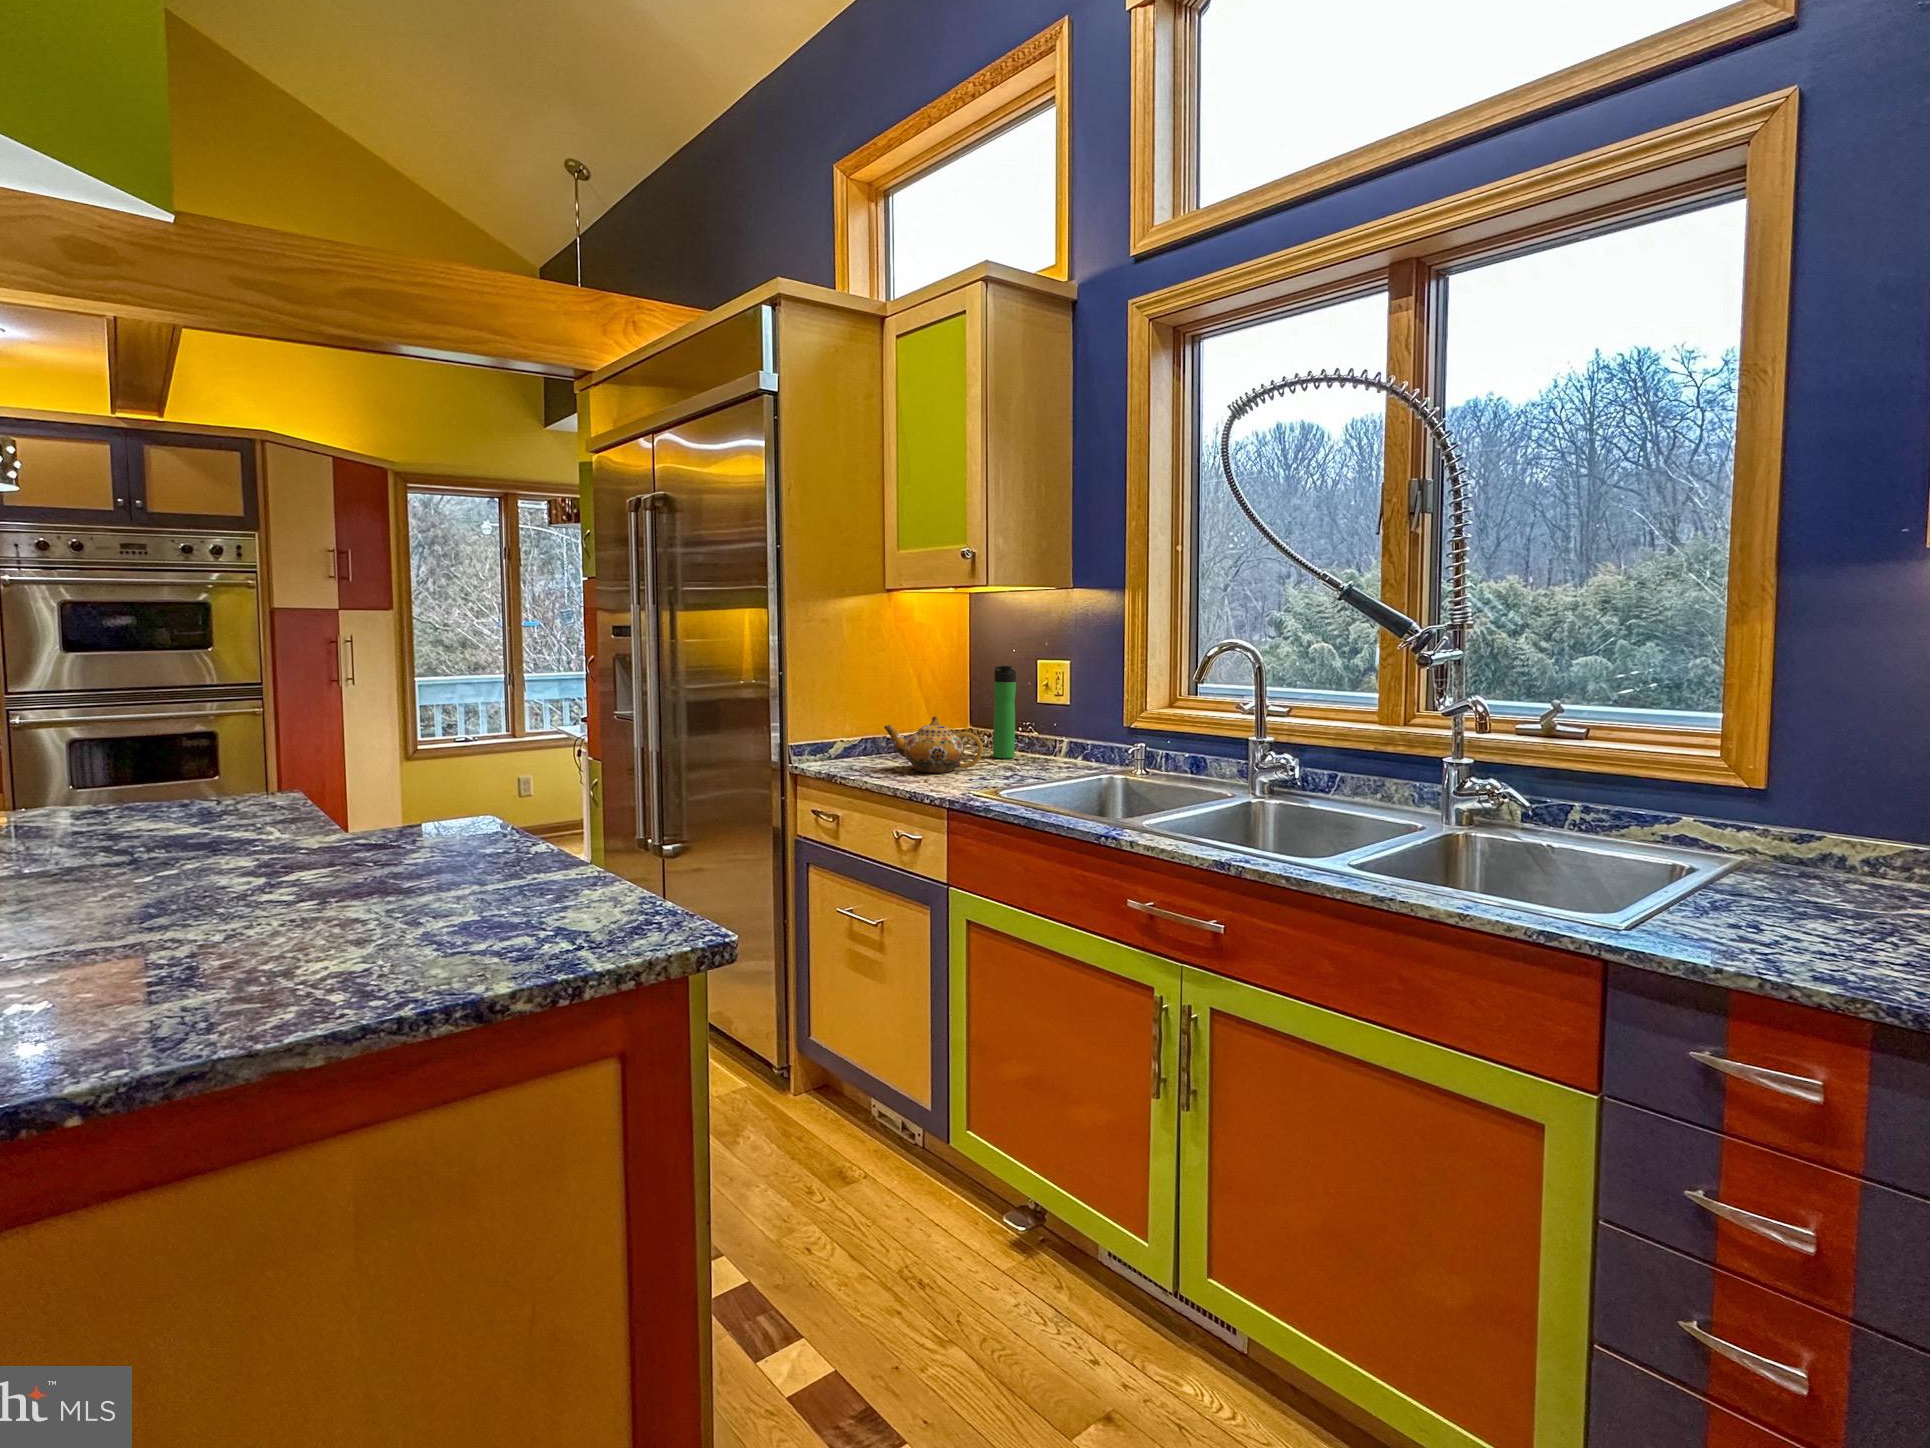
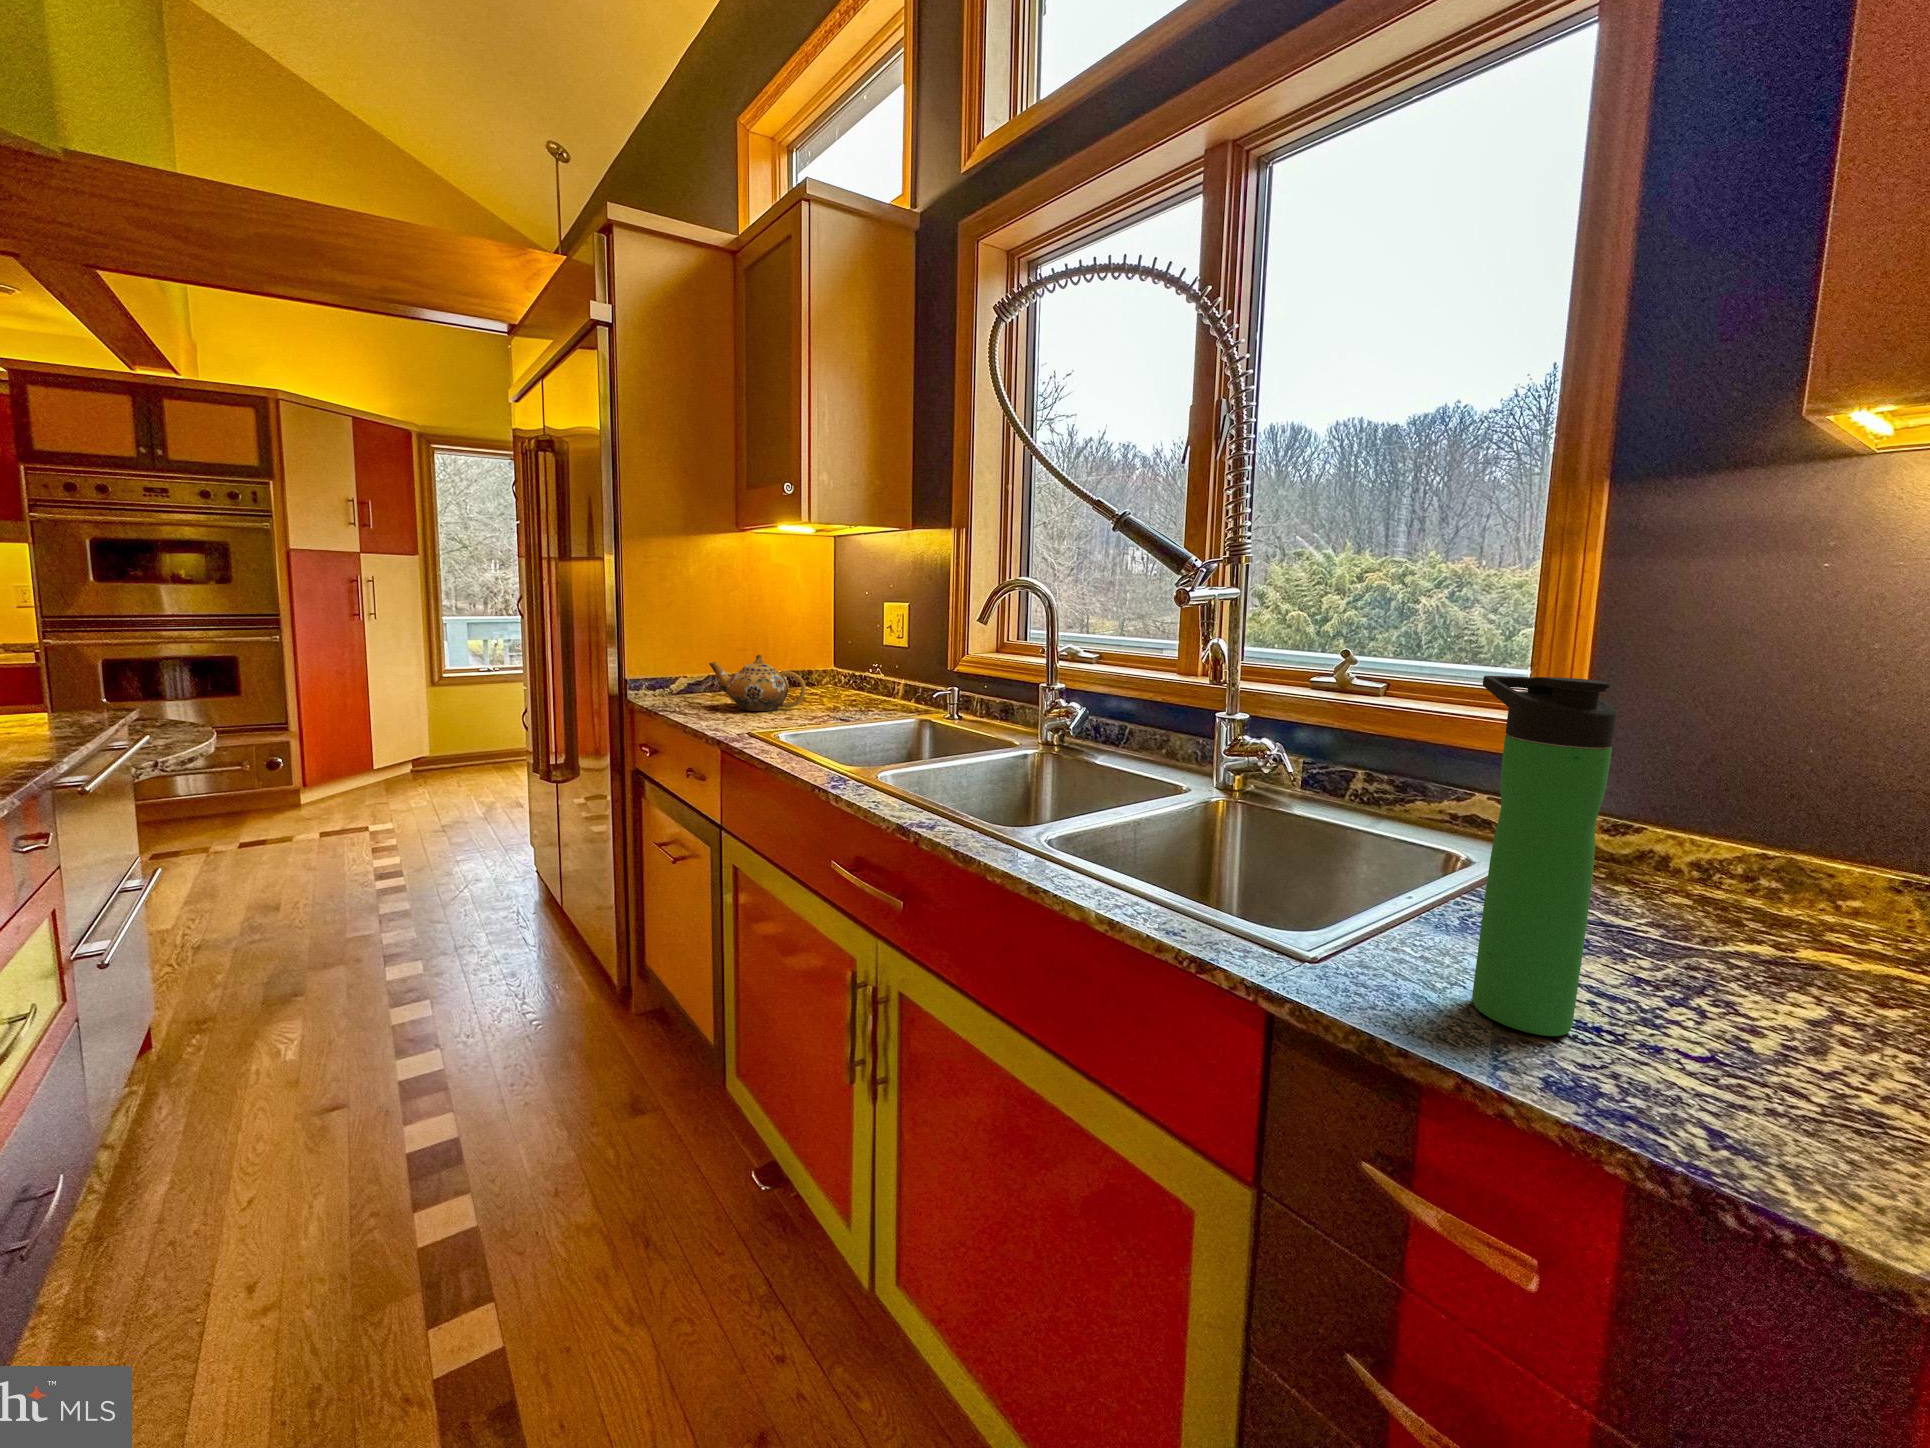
bottle: present [993,666,1016,758] -> present [1472,676,1617,1036]

